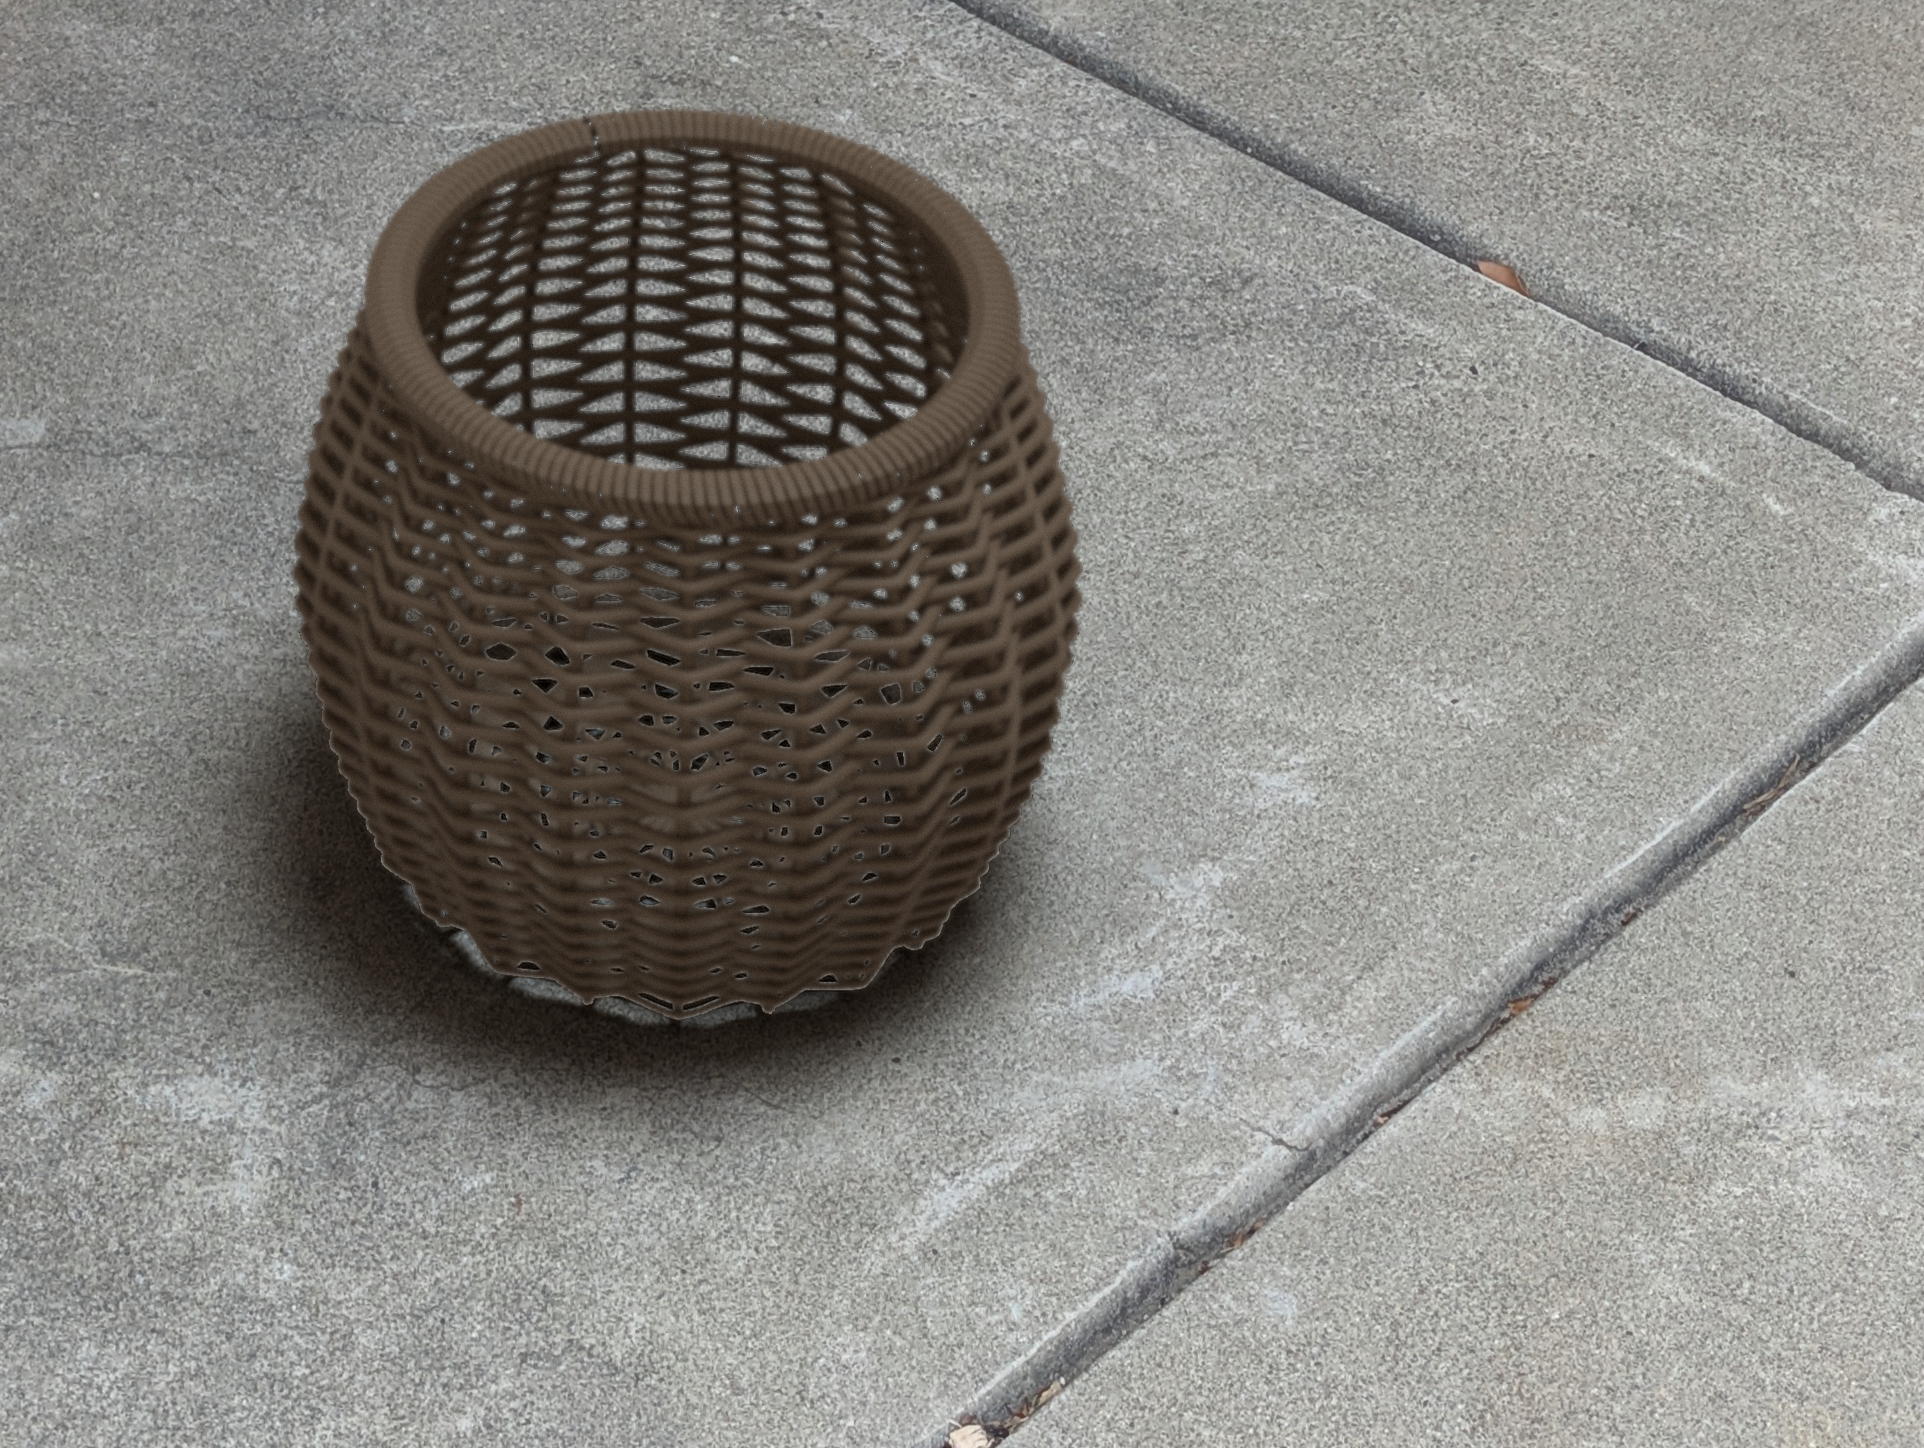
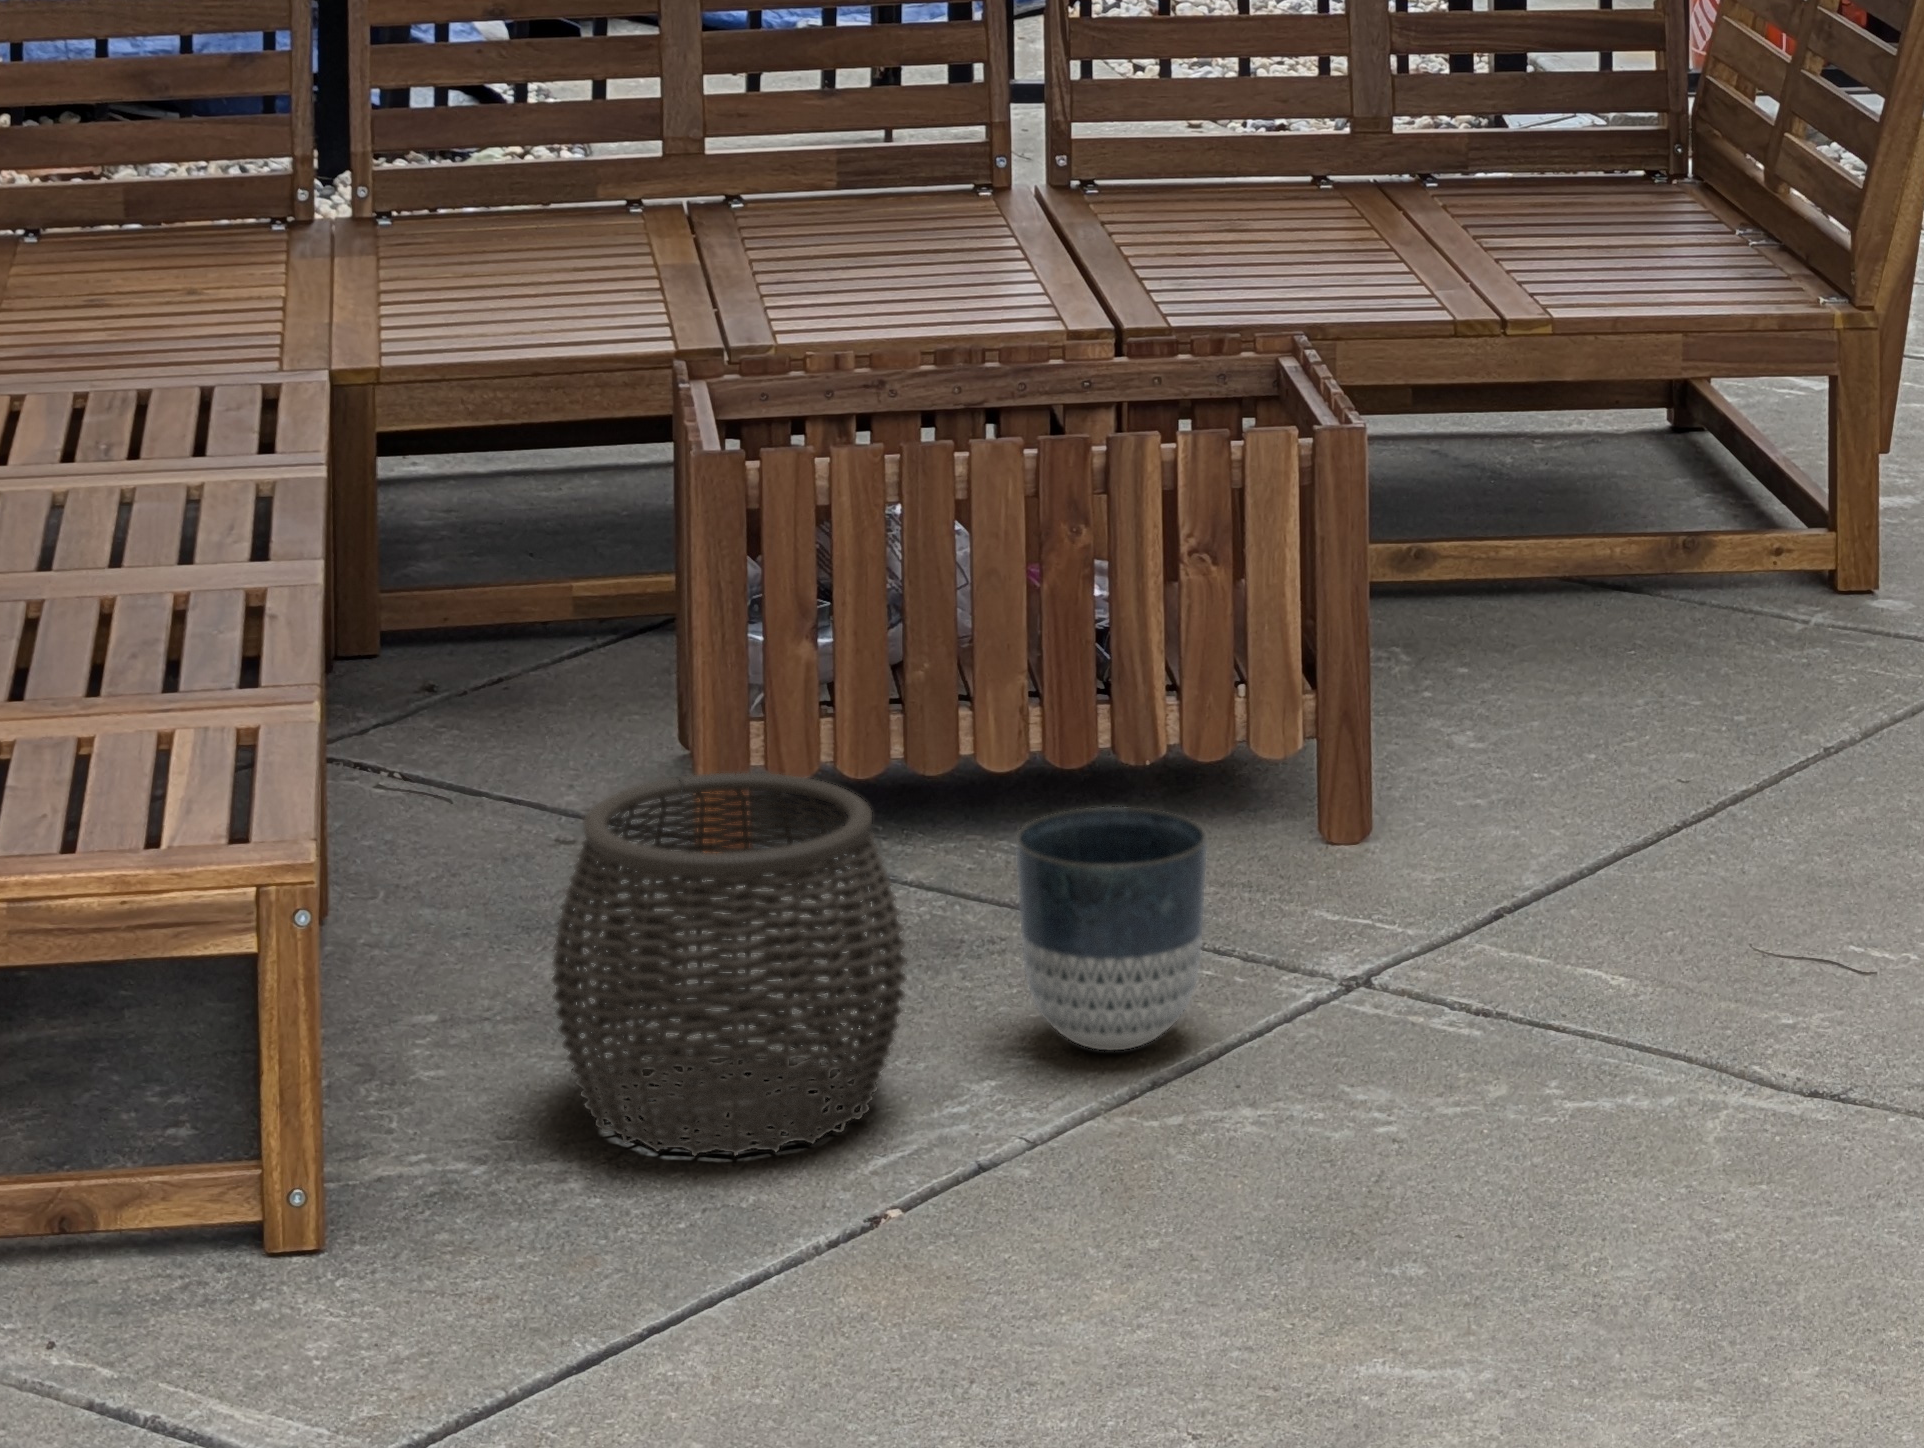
planter: none [1338,159,1785,703] -> present [1016,807,1207,1050]

